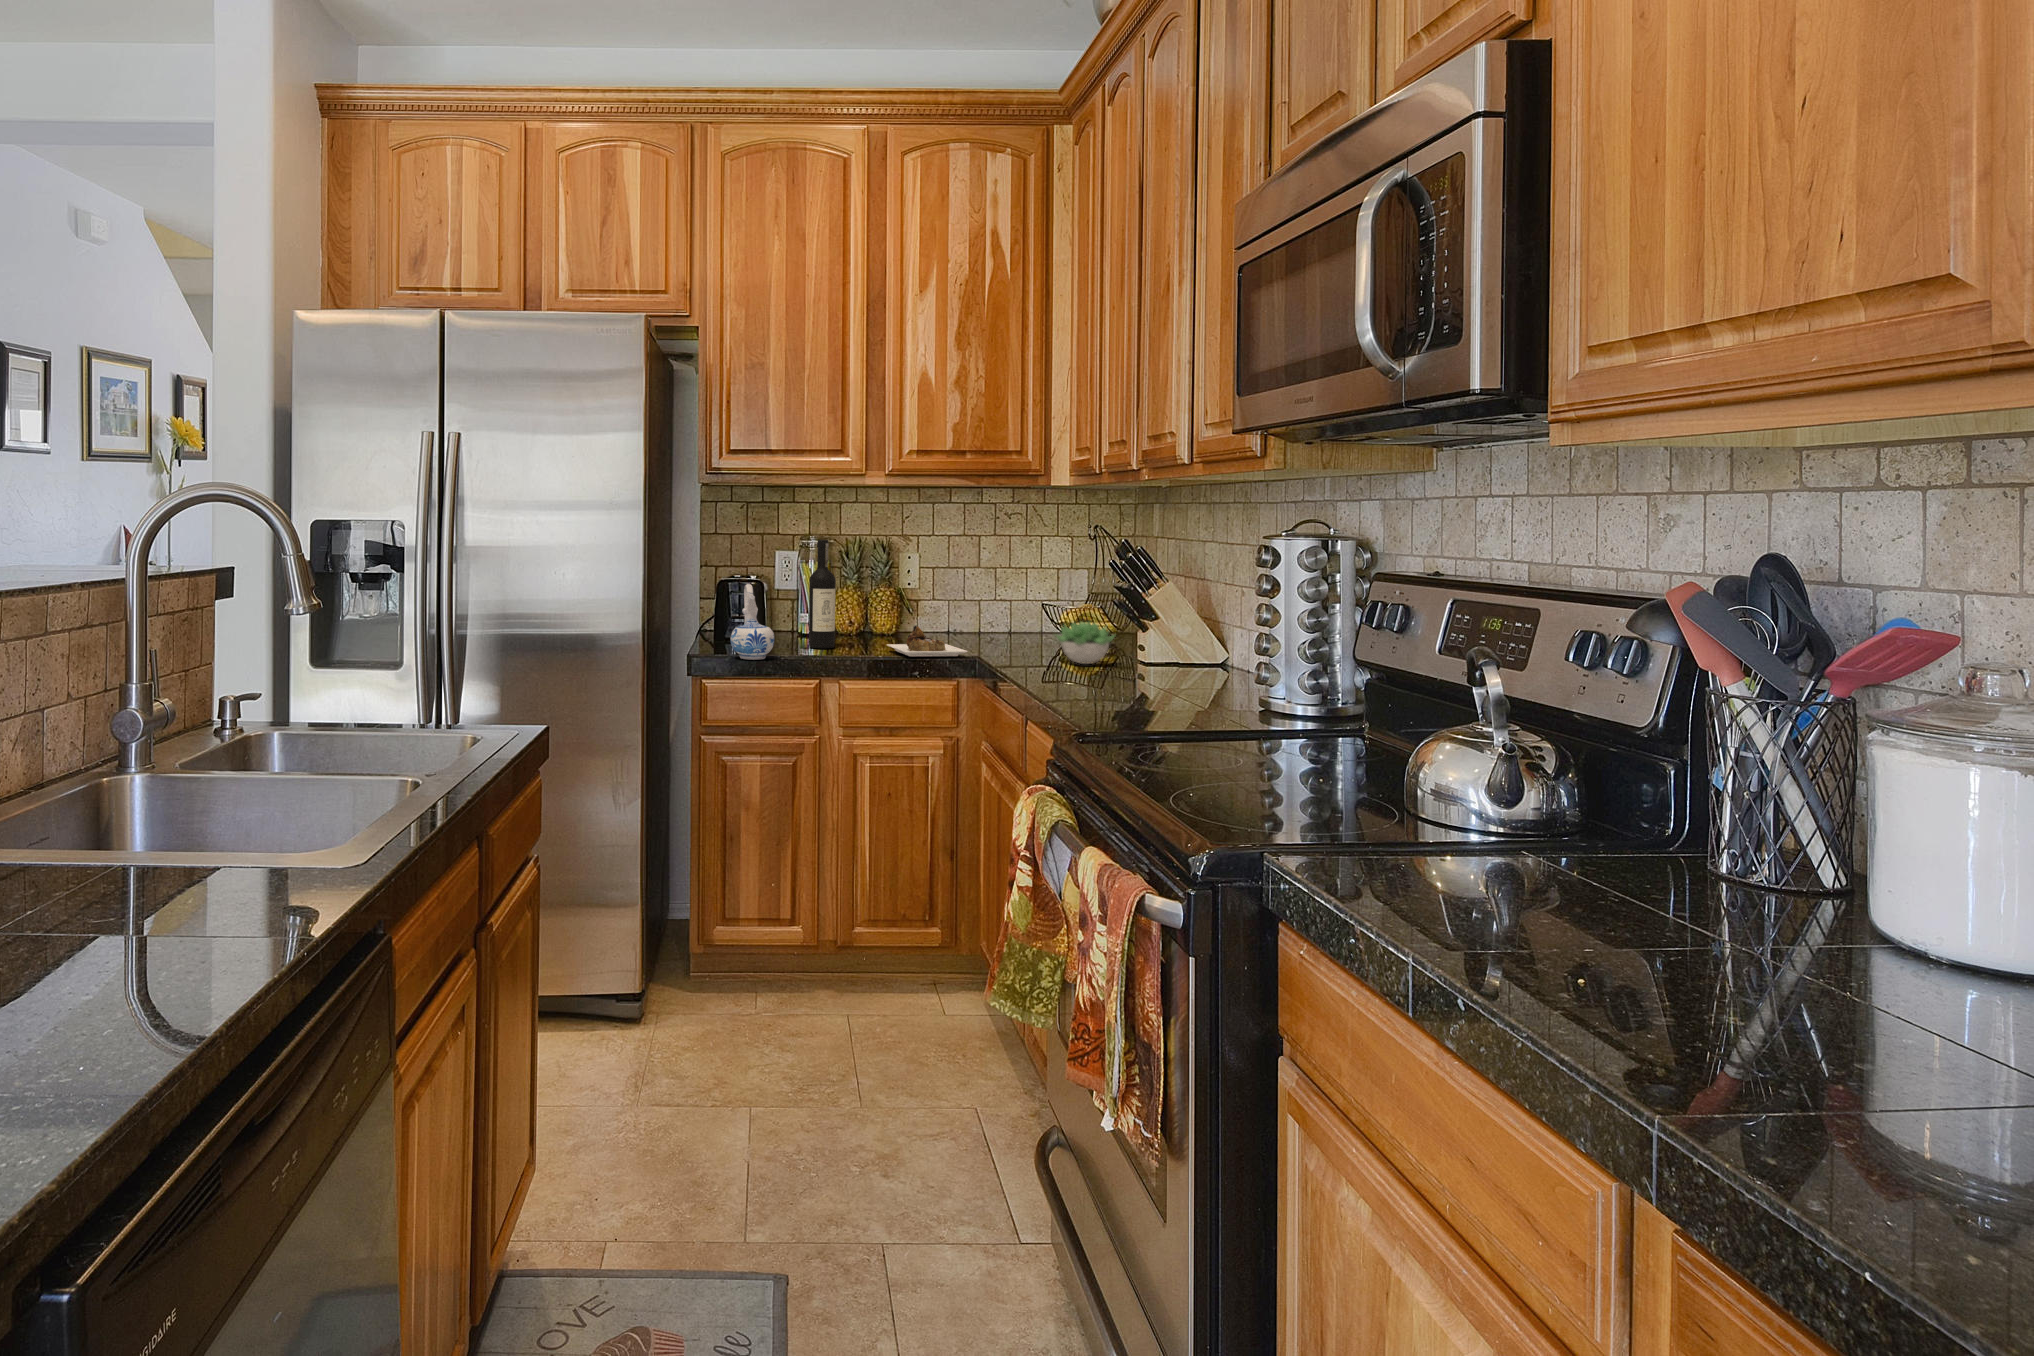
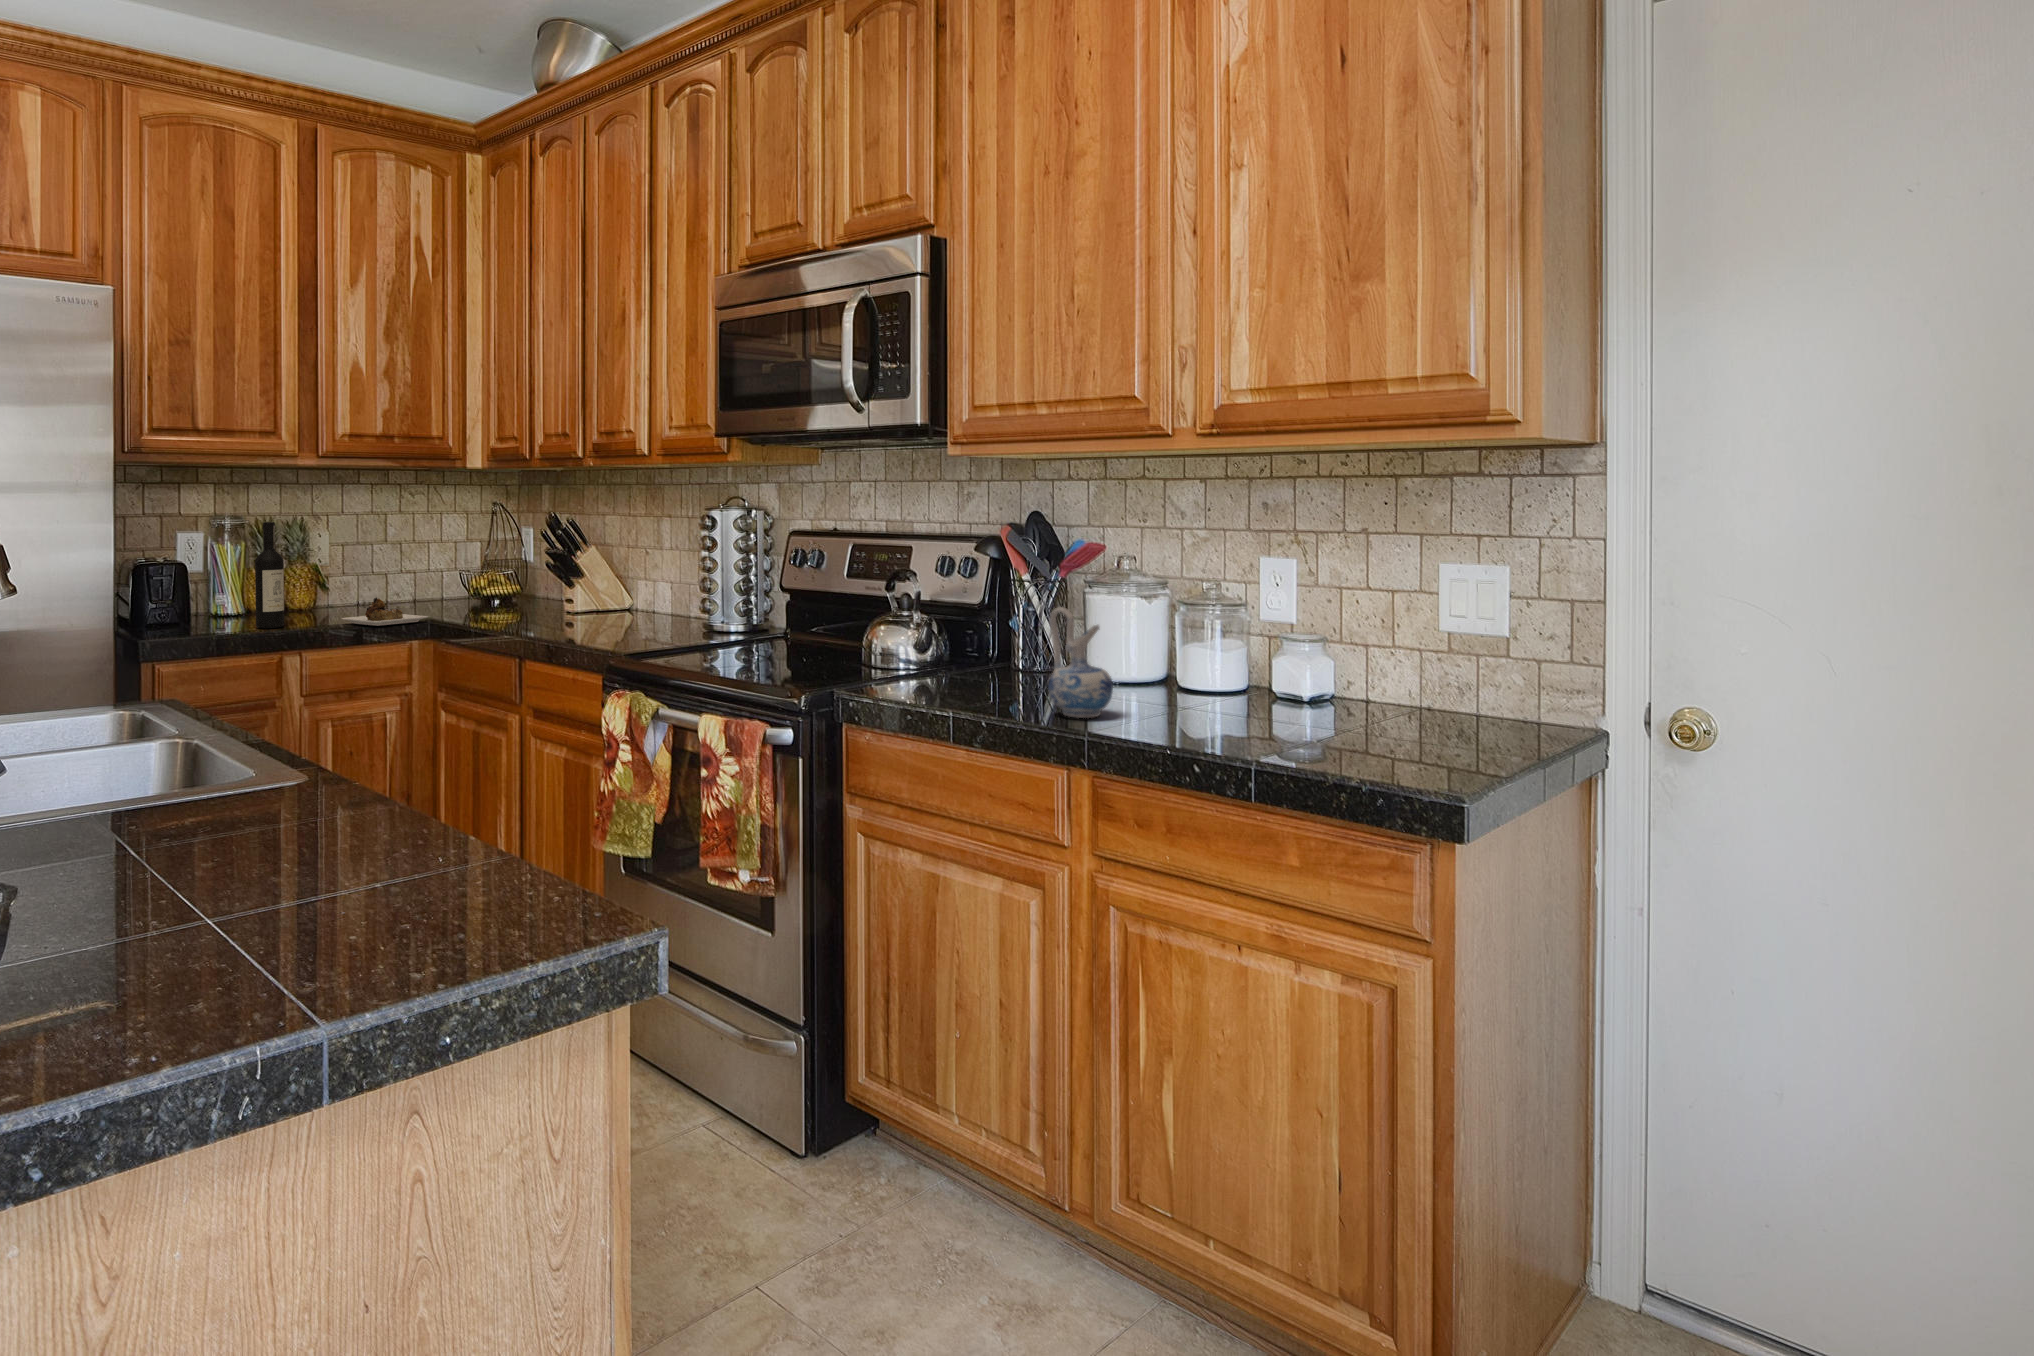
ceramic pitcher: present [730,584,774,660] -> present [1048,607,1113,718]
succulent plant: present [1056,622,1114,664] -> none [508,582,556,618]

